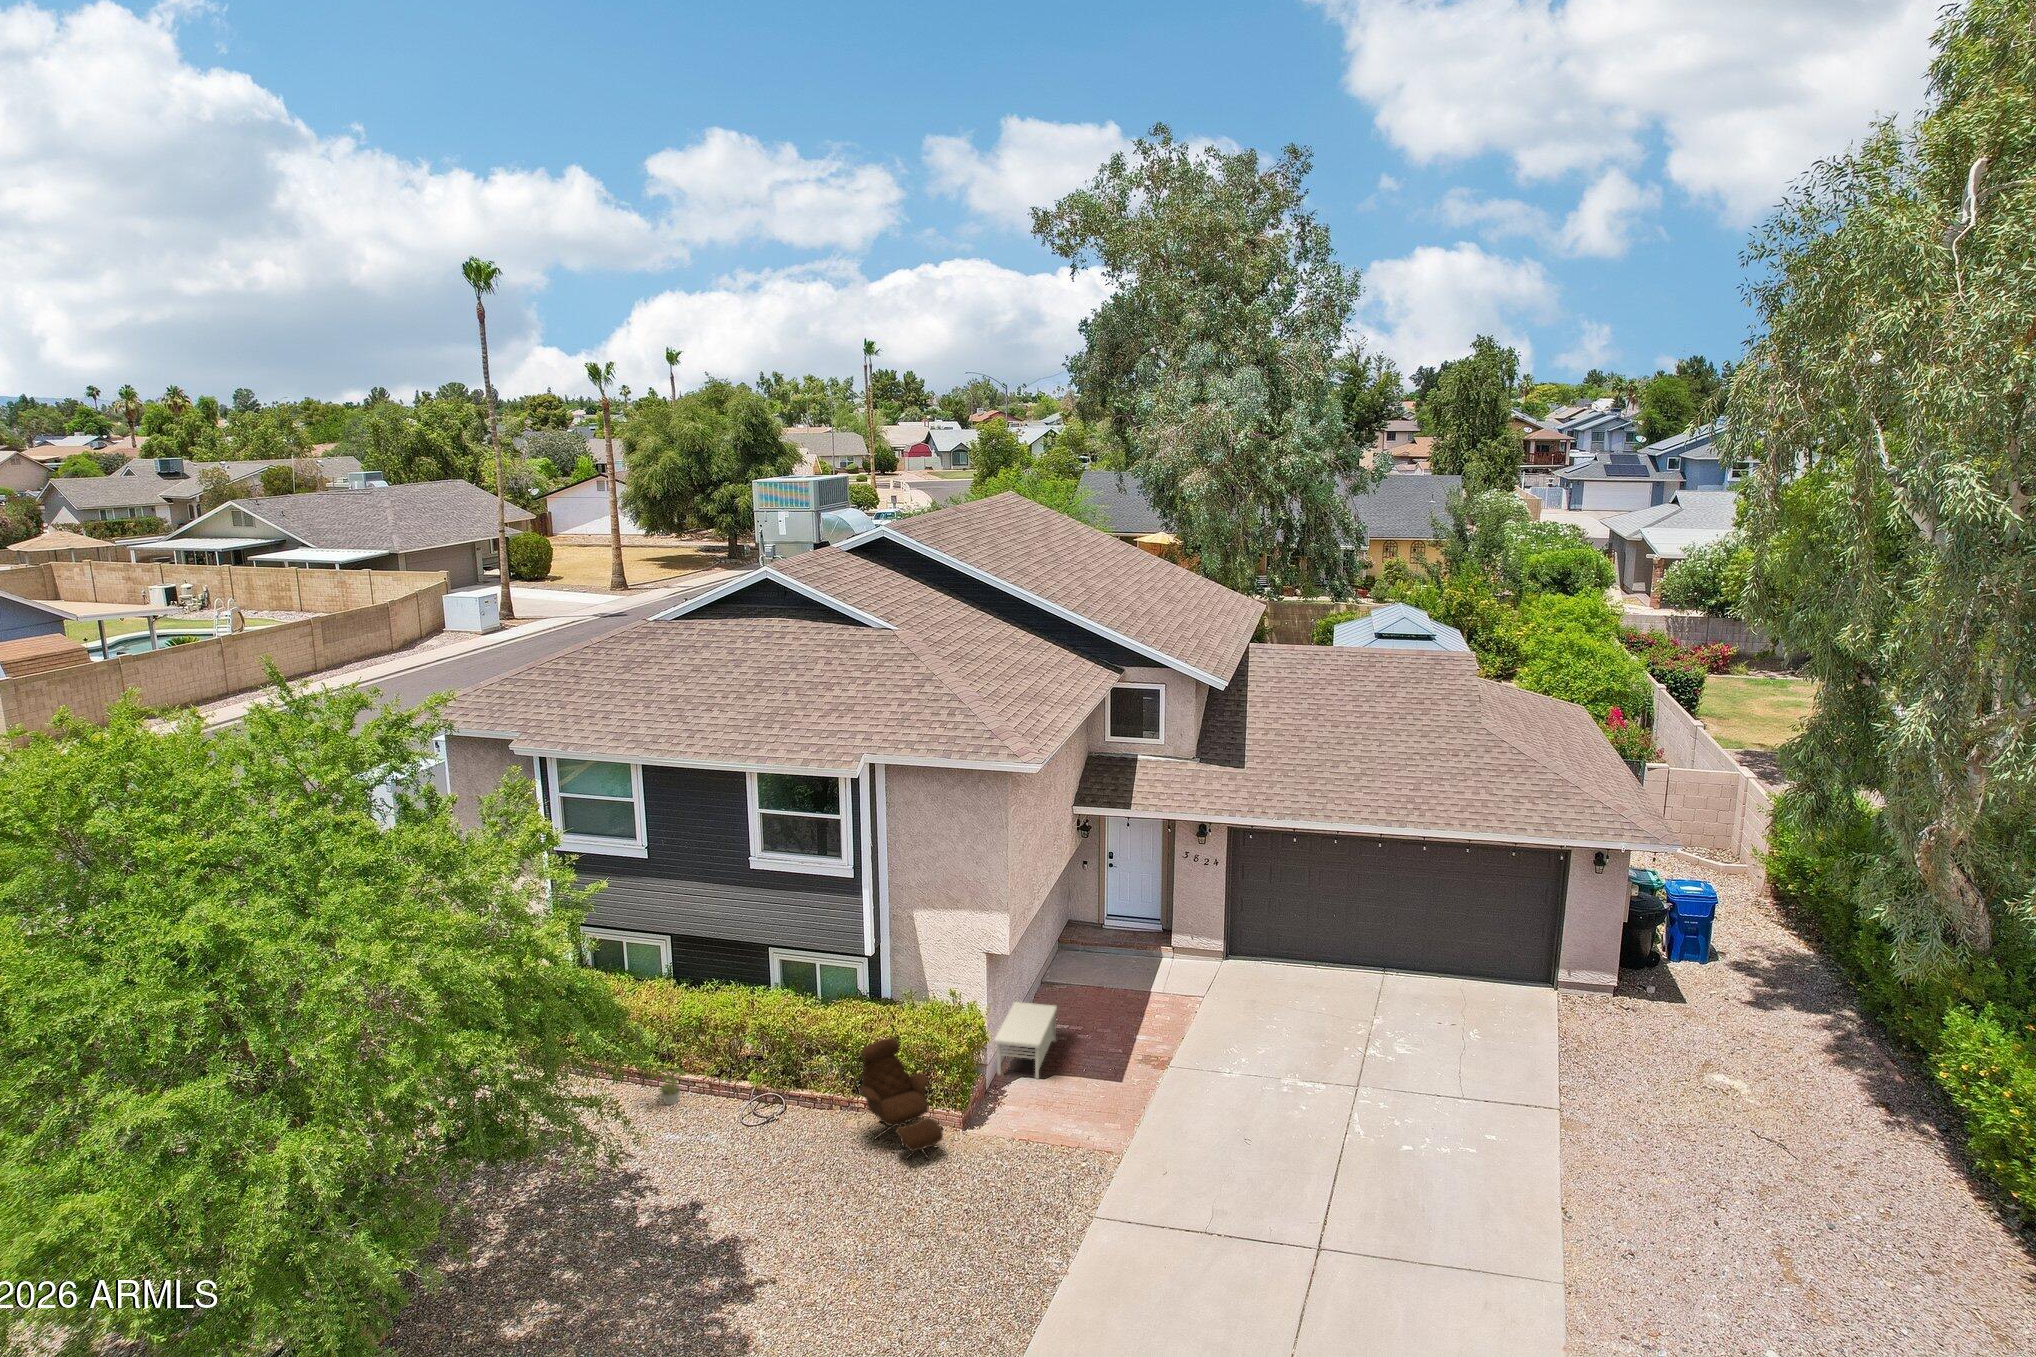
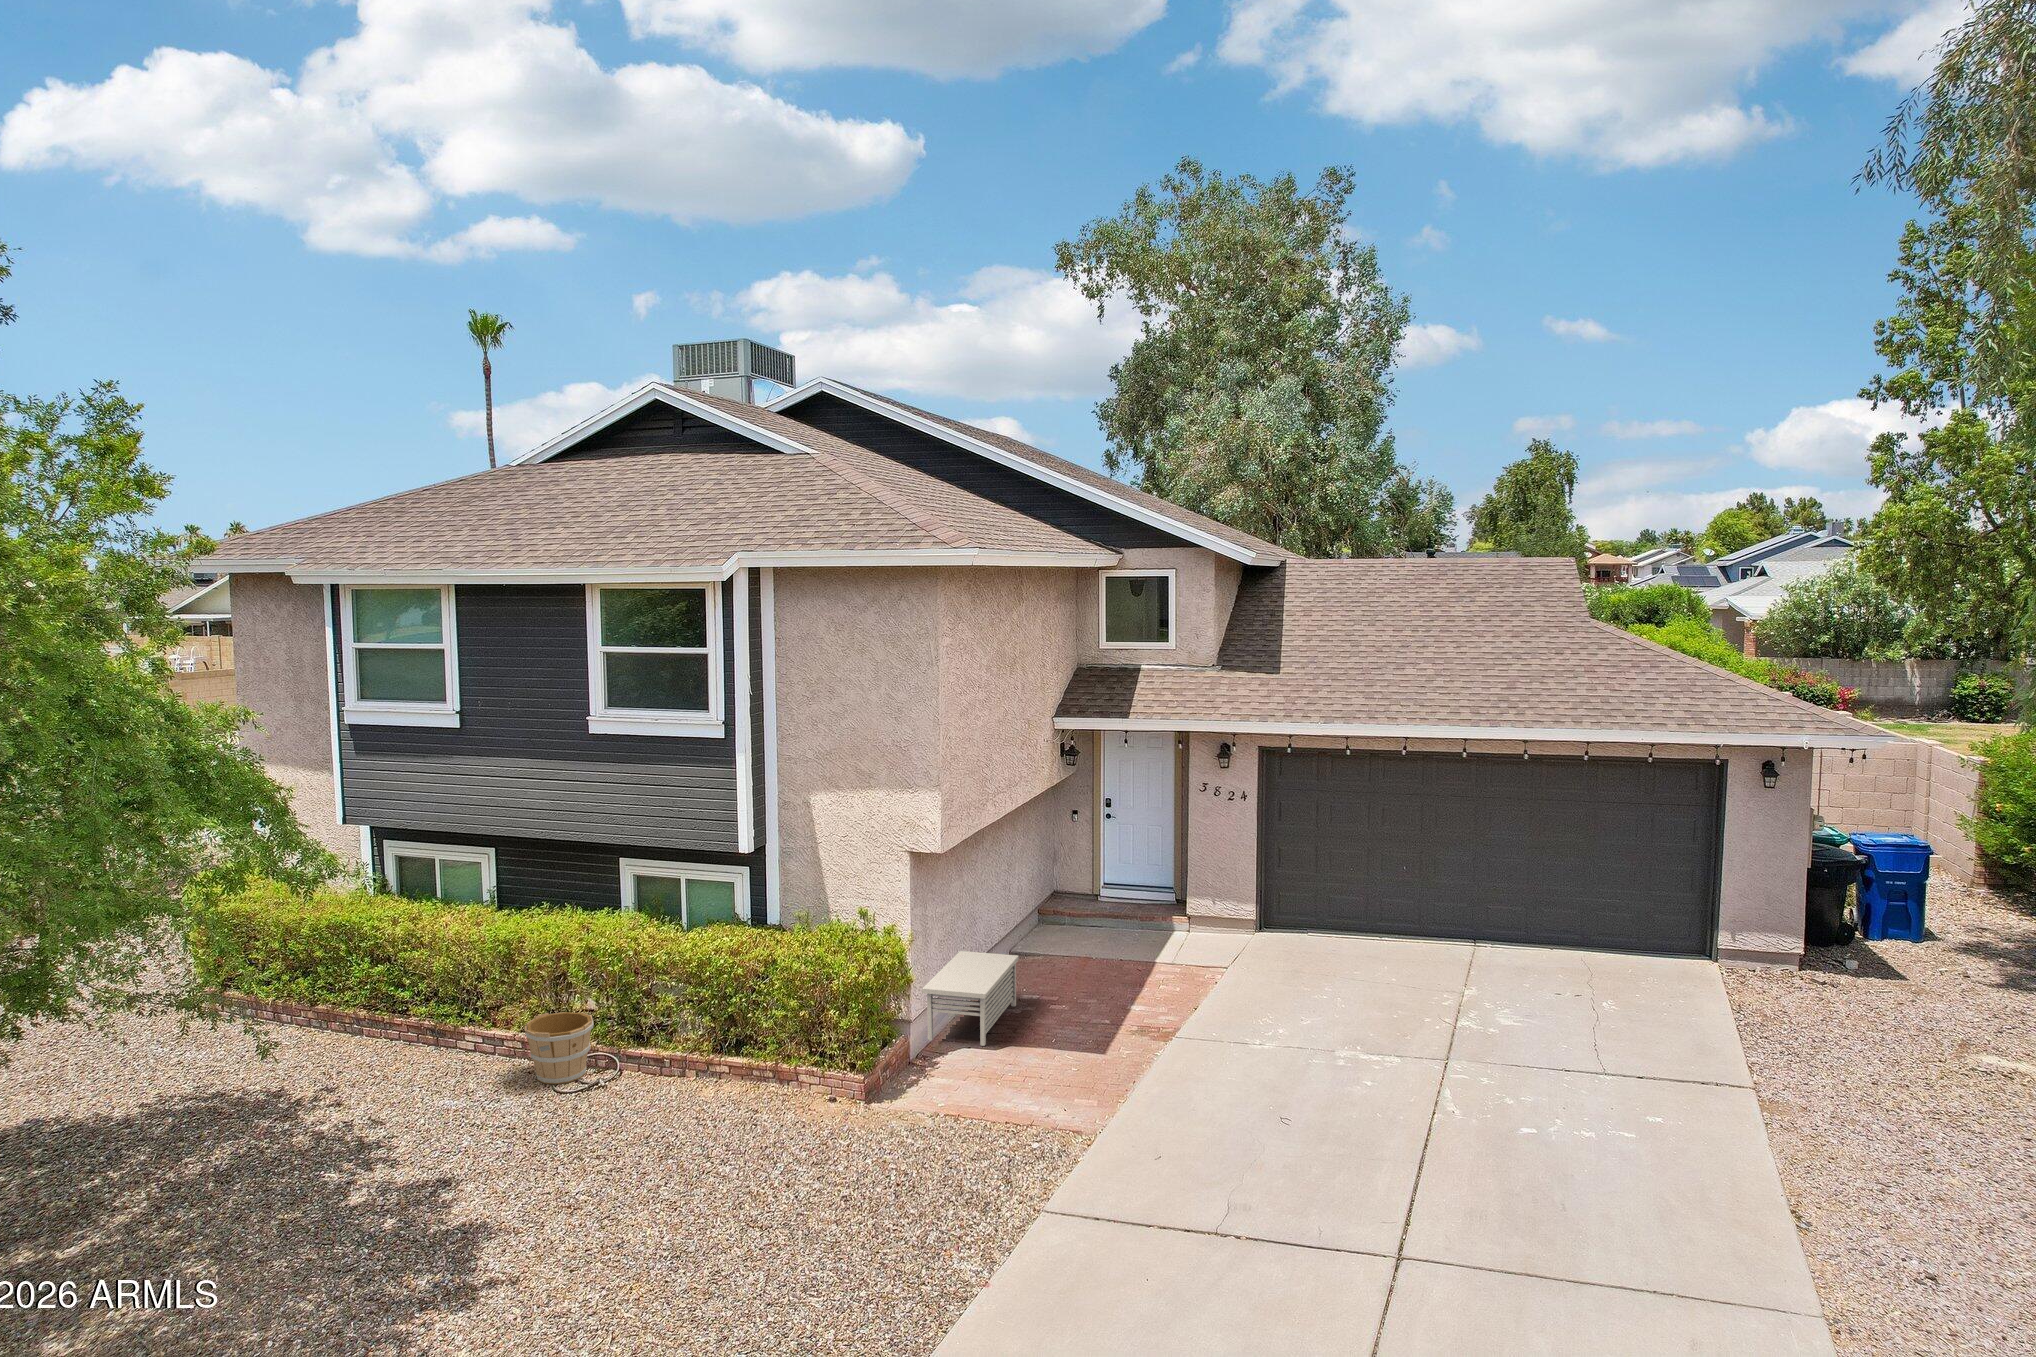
lounge chair: present [860,1038,943,1159] -> none [716,965,829,1134]
potted plant: present [652,1067,686,1105] -> none [428,1012,492,1065]
wooden bucket: none [721,1067,769,1121] -> present [525,1012,594,1084]

